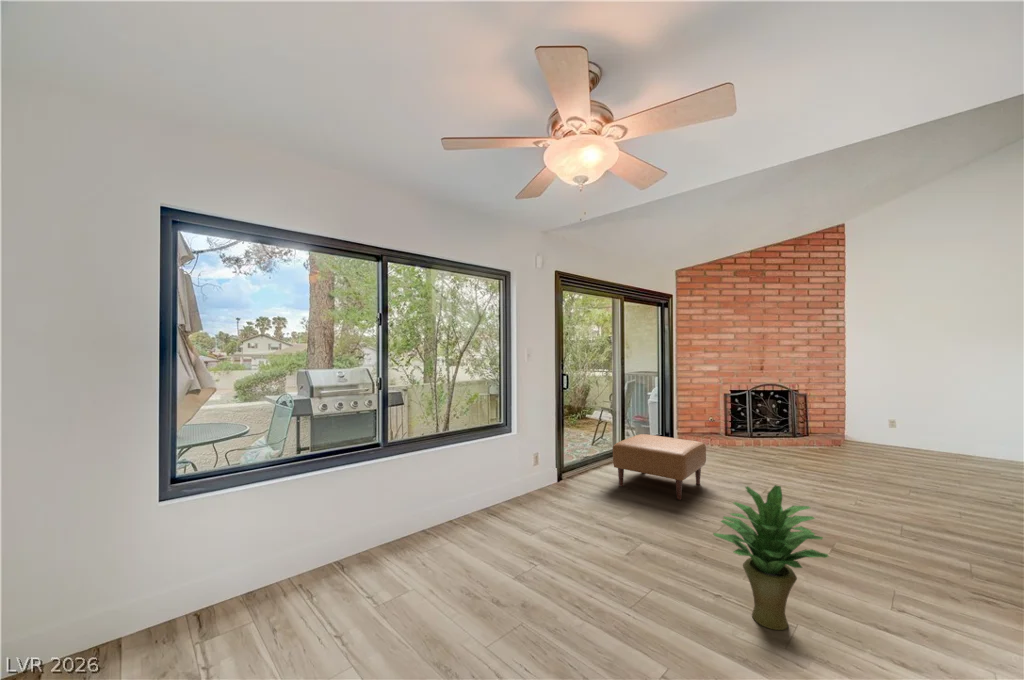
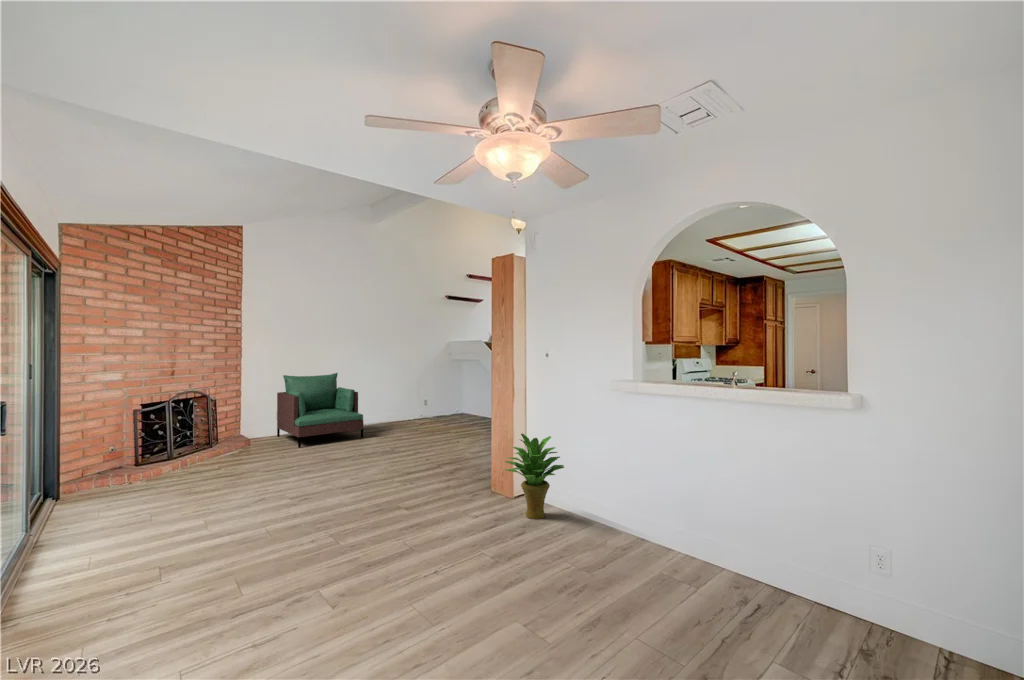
armchair: none [864,381,997,485] -> present [277,373,364,447]
ottoman: present [613,434,706,500] -> none [211,454,342,541]

